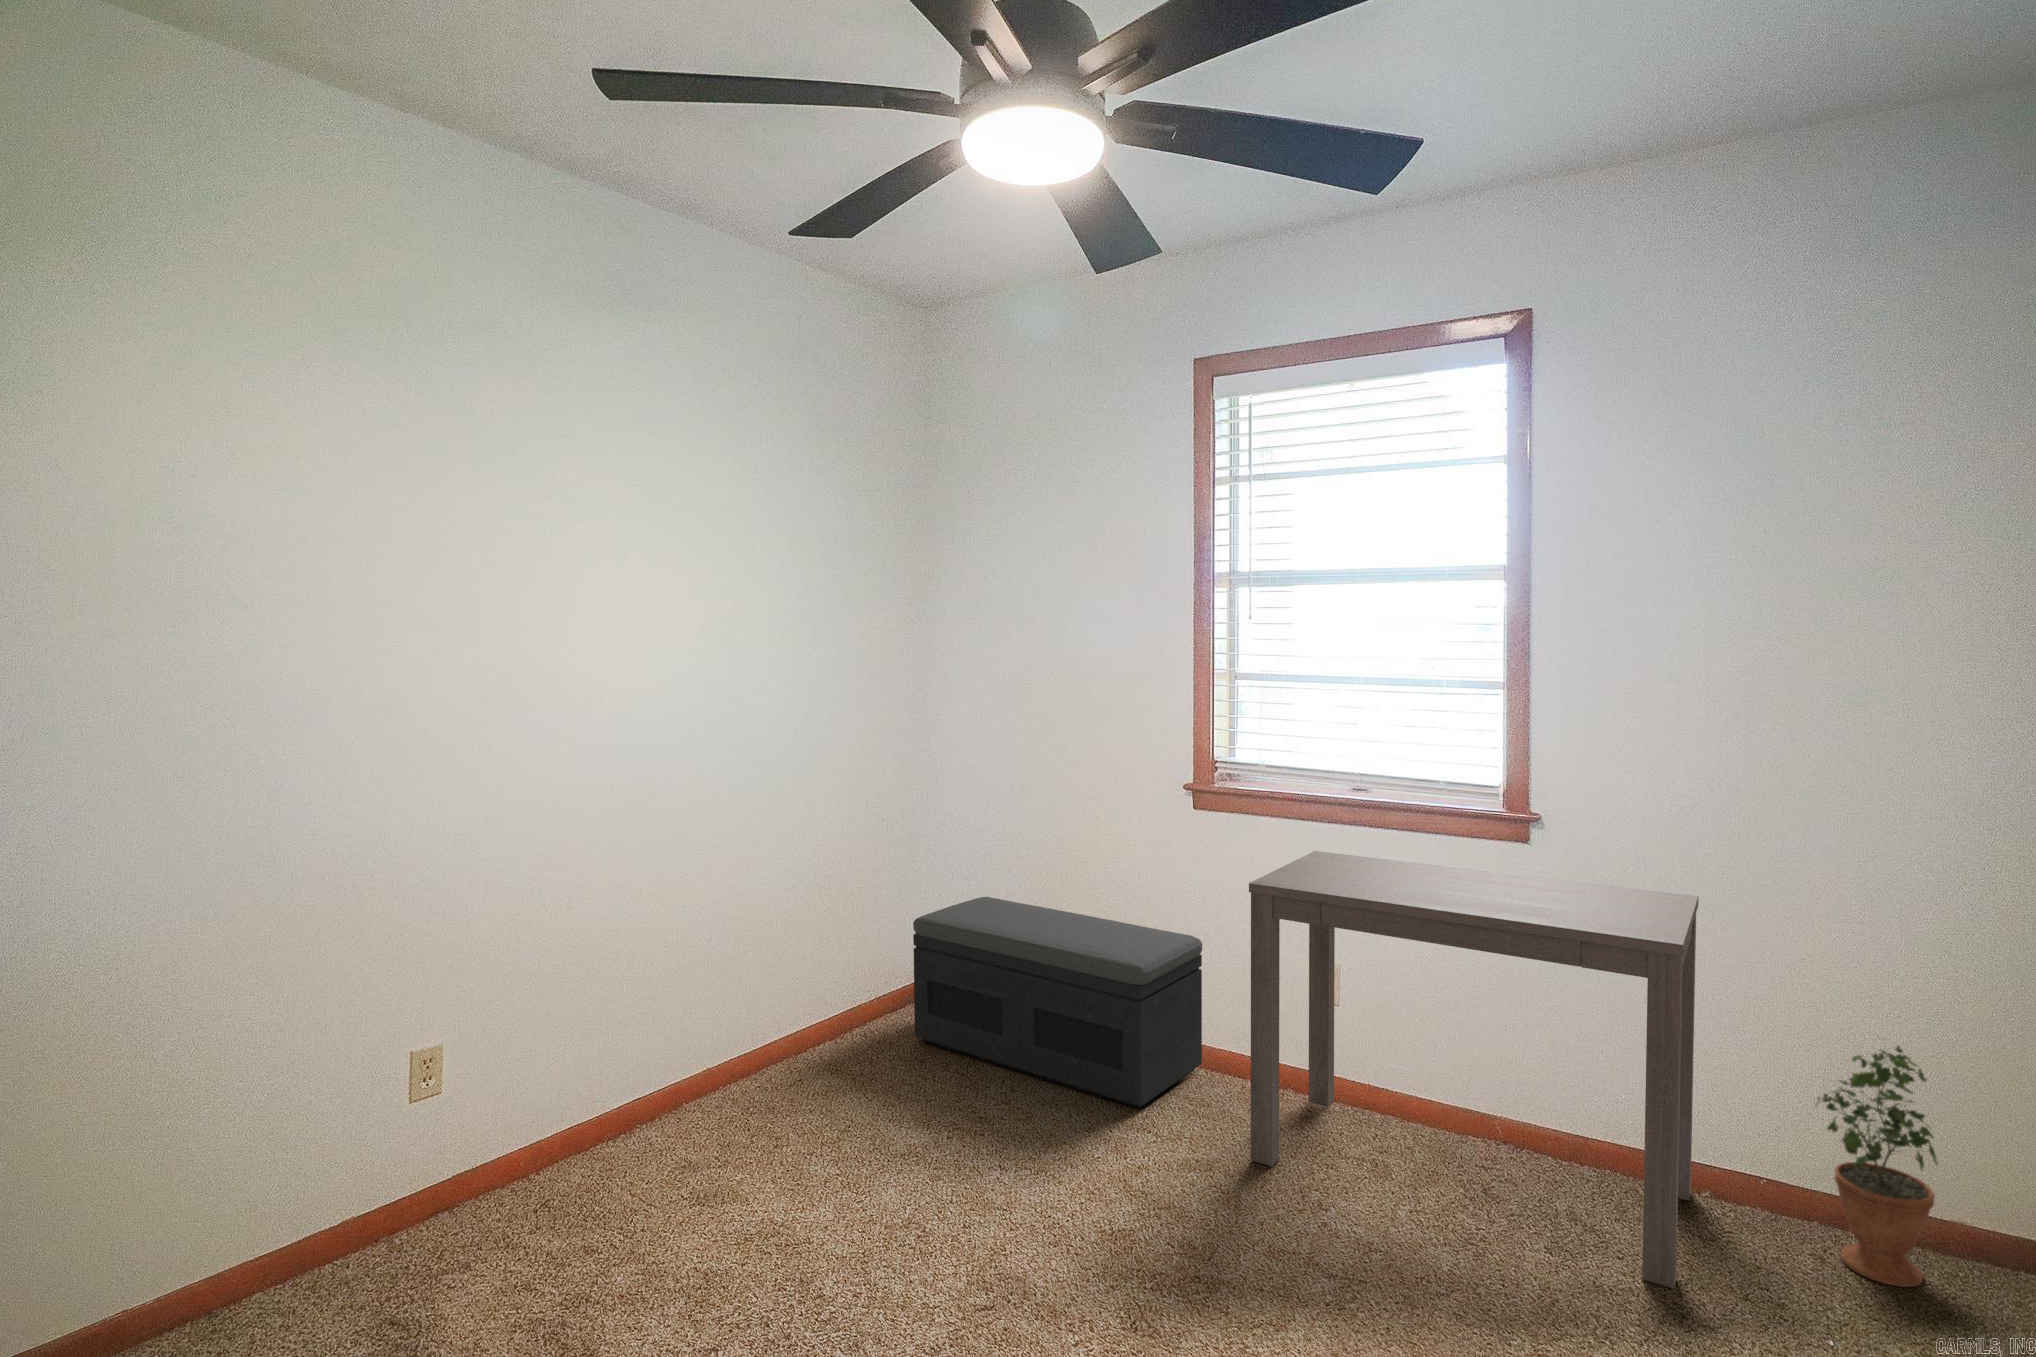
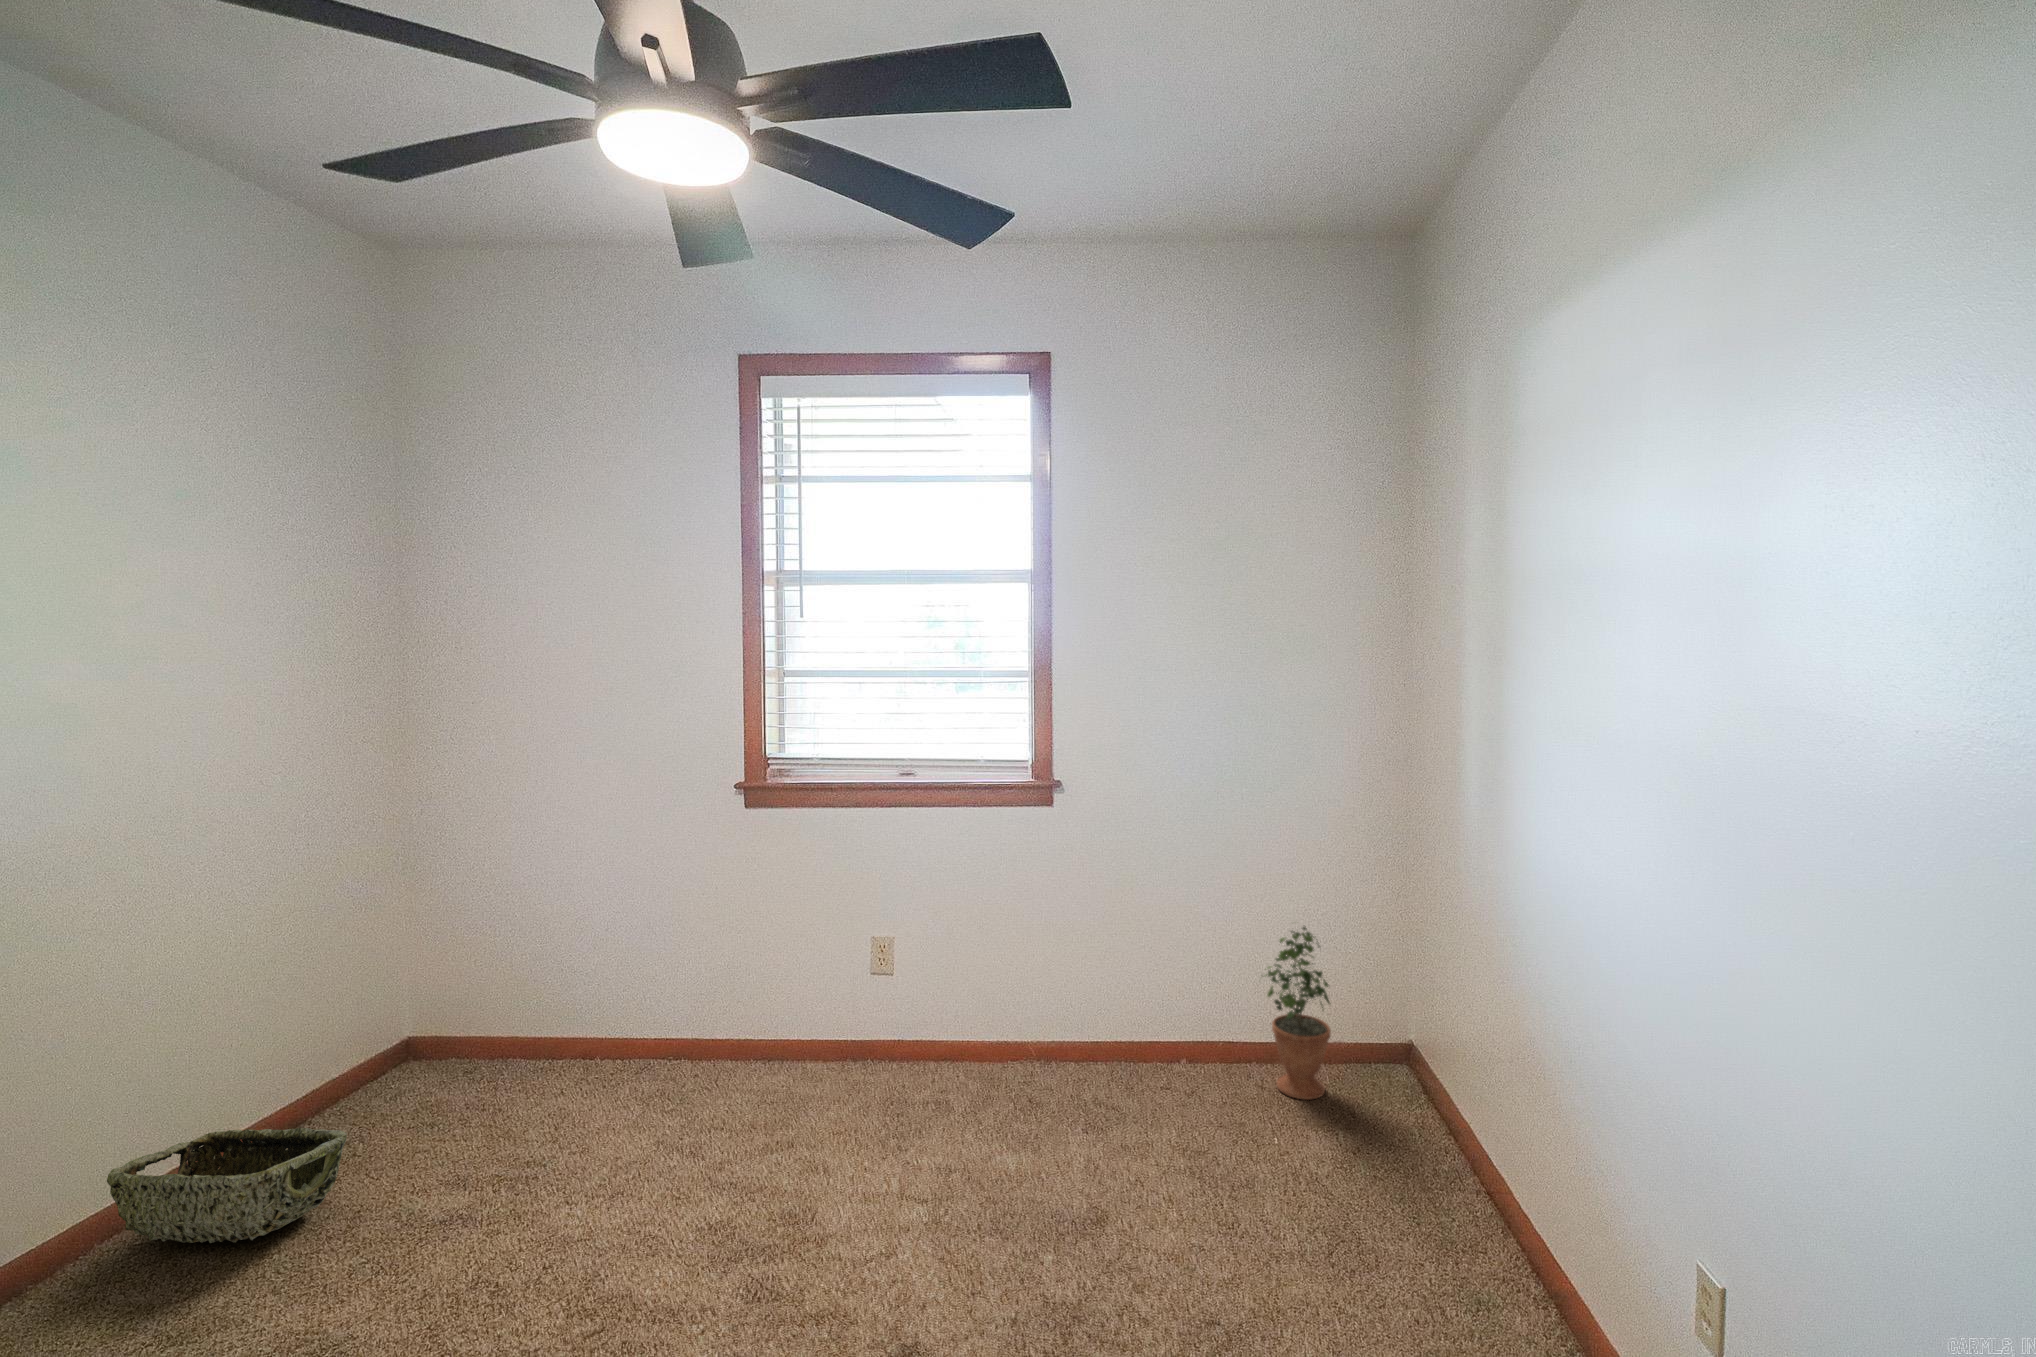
desk: present [1249,851,1699,1289] -> none [836,834,1201,1150]
storage bench: present [913,897,1202,1108] -> none [405,930,762,1123]
woven basket: none [724,1015,862,1098] -> present [107,1128,347,1243]

